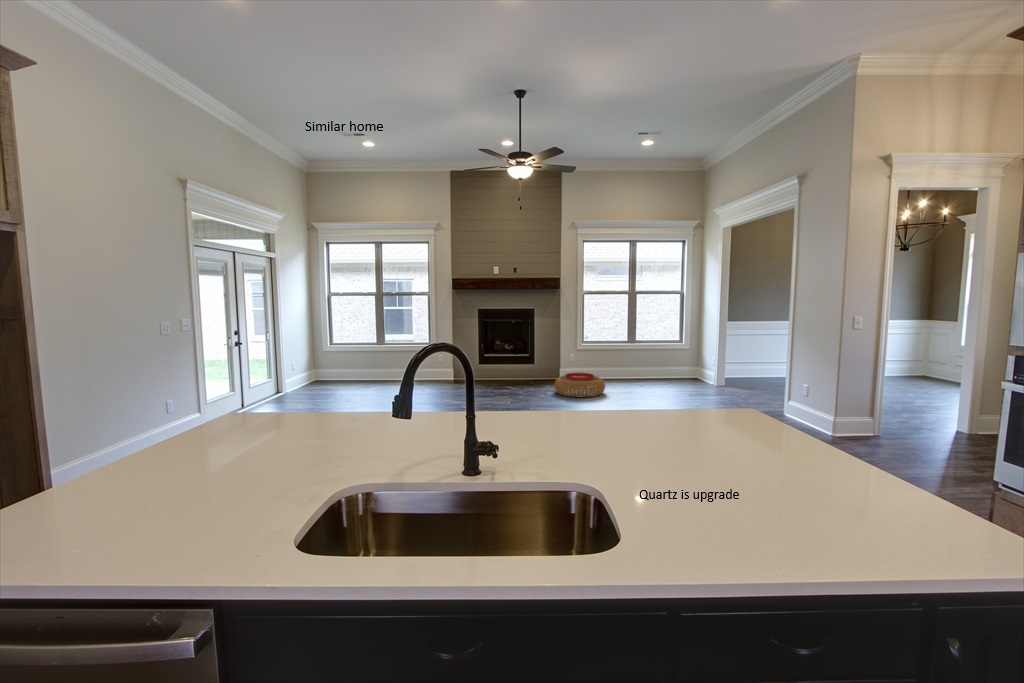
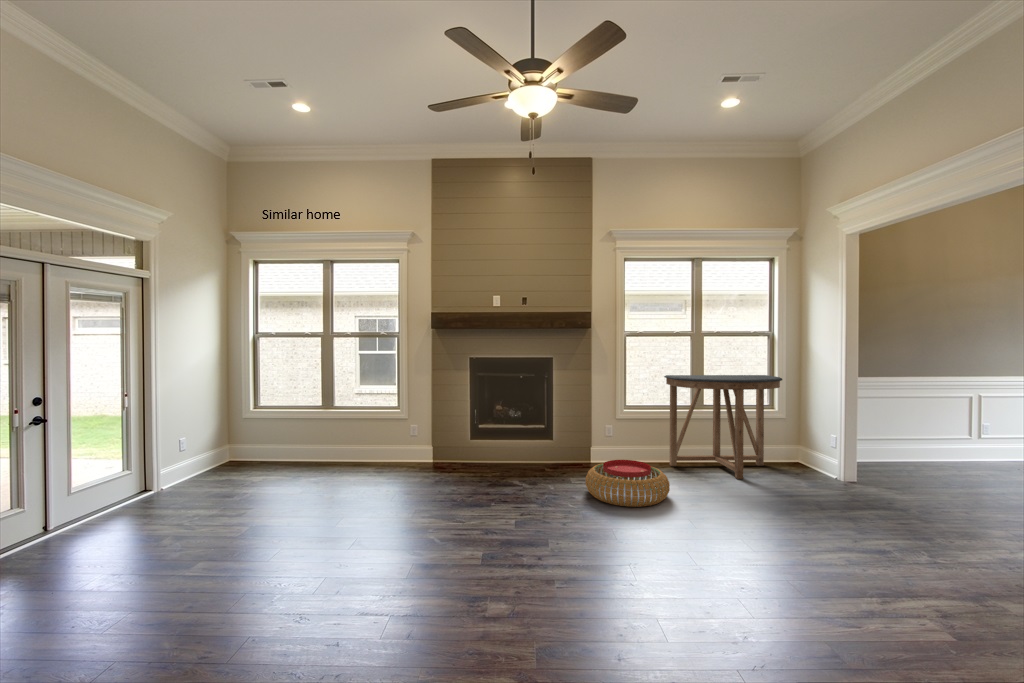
console table: none [609,320,685,386] -> present [664,375,782,479]

